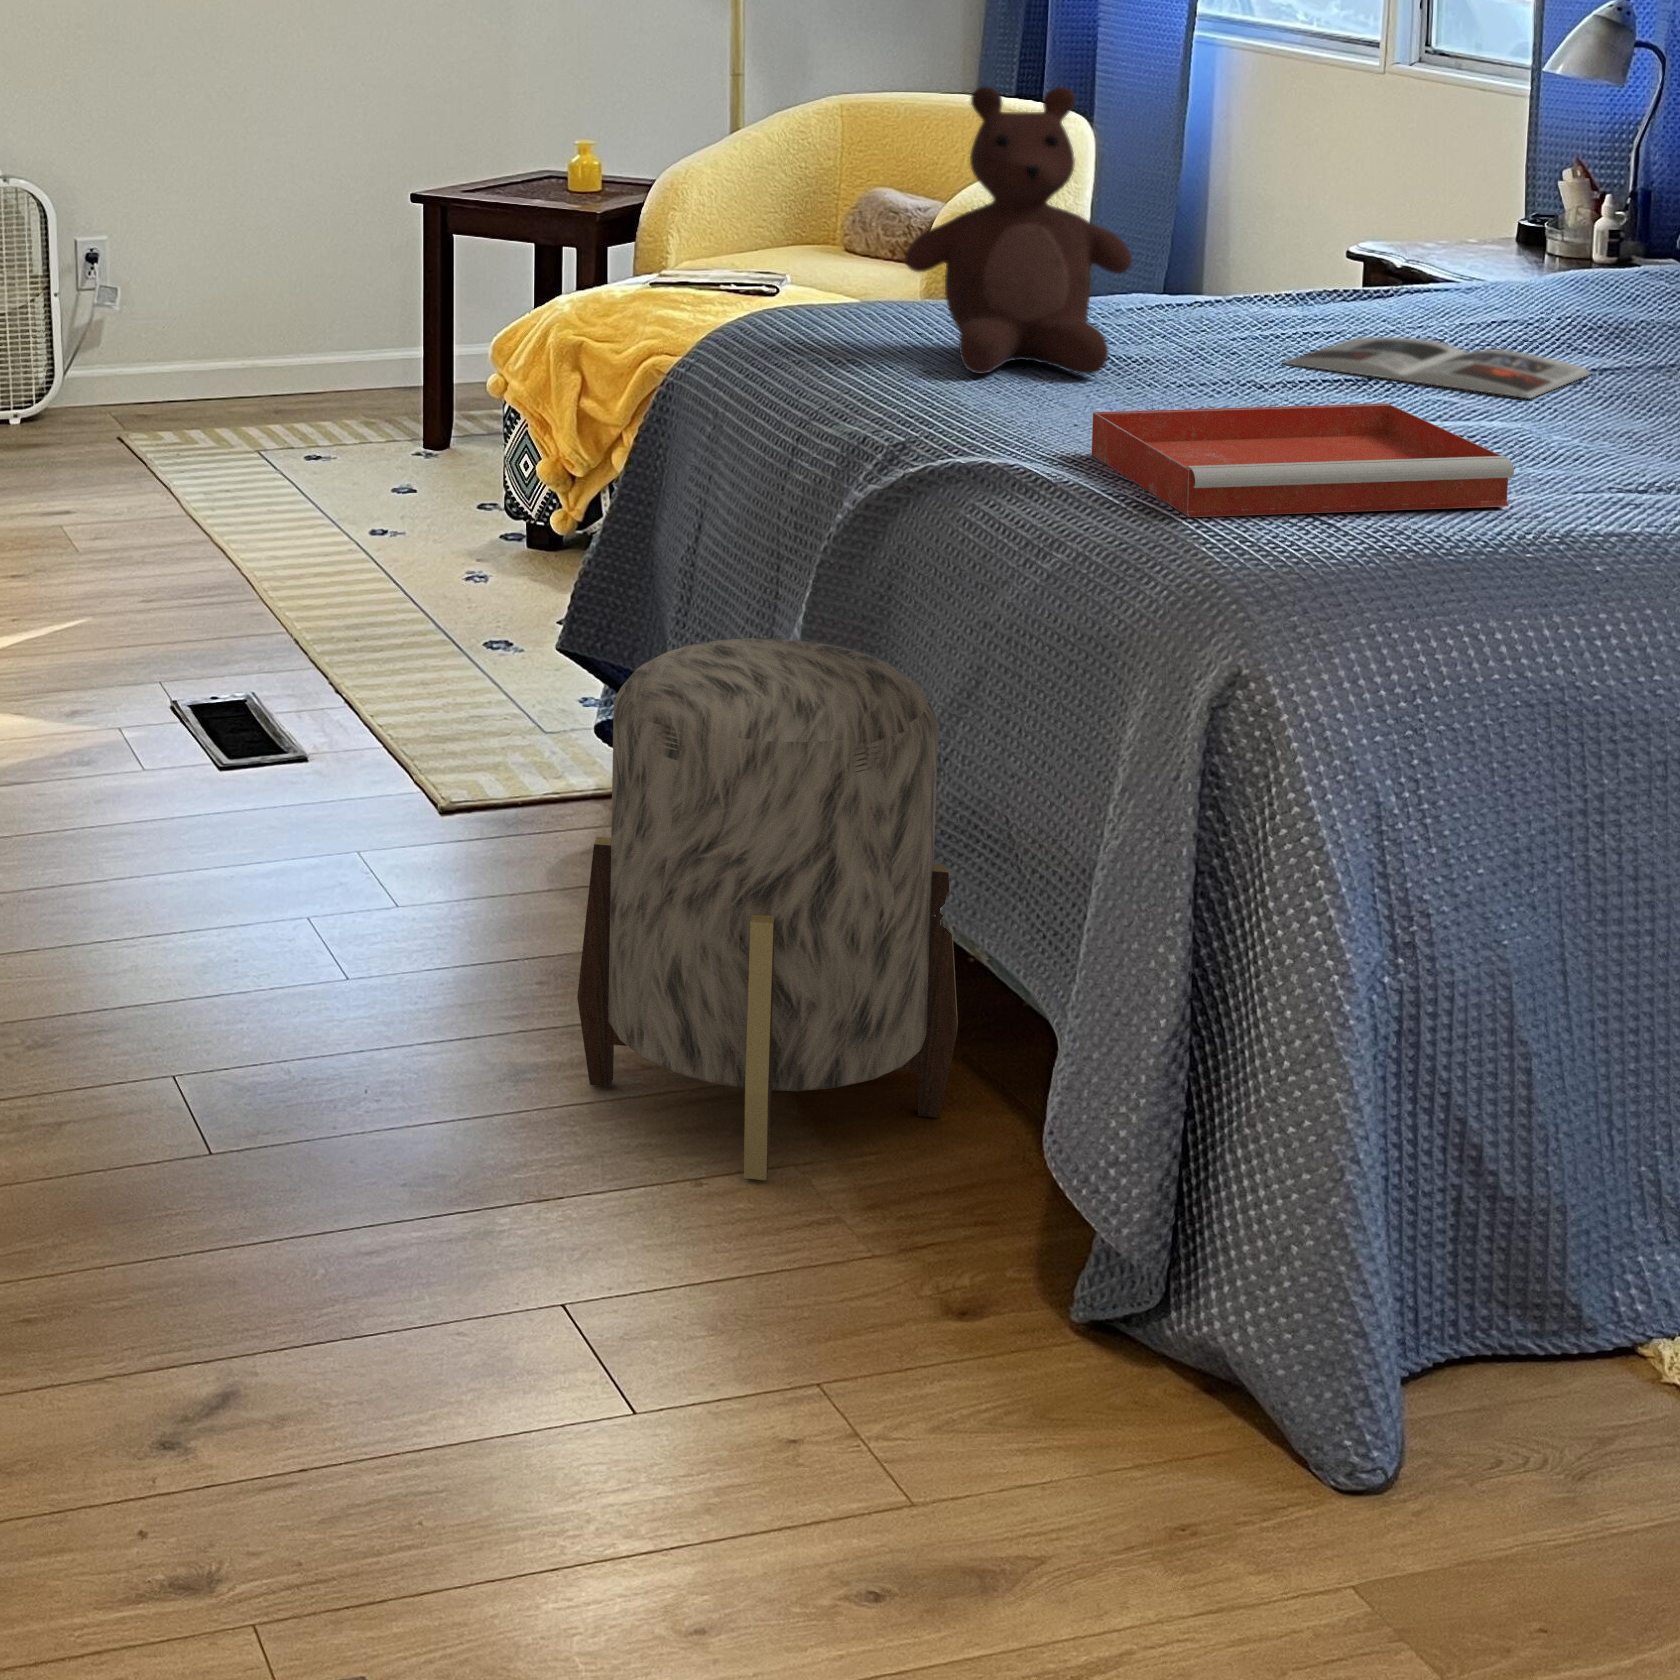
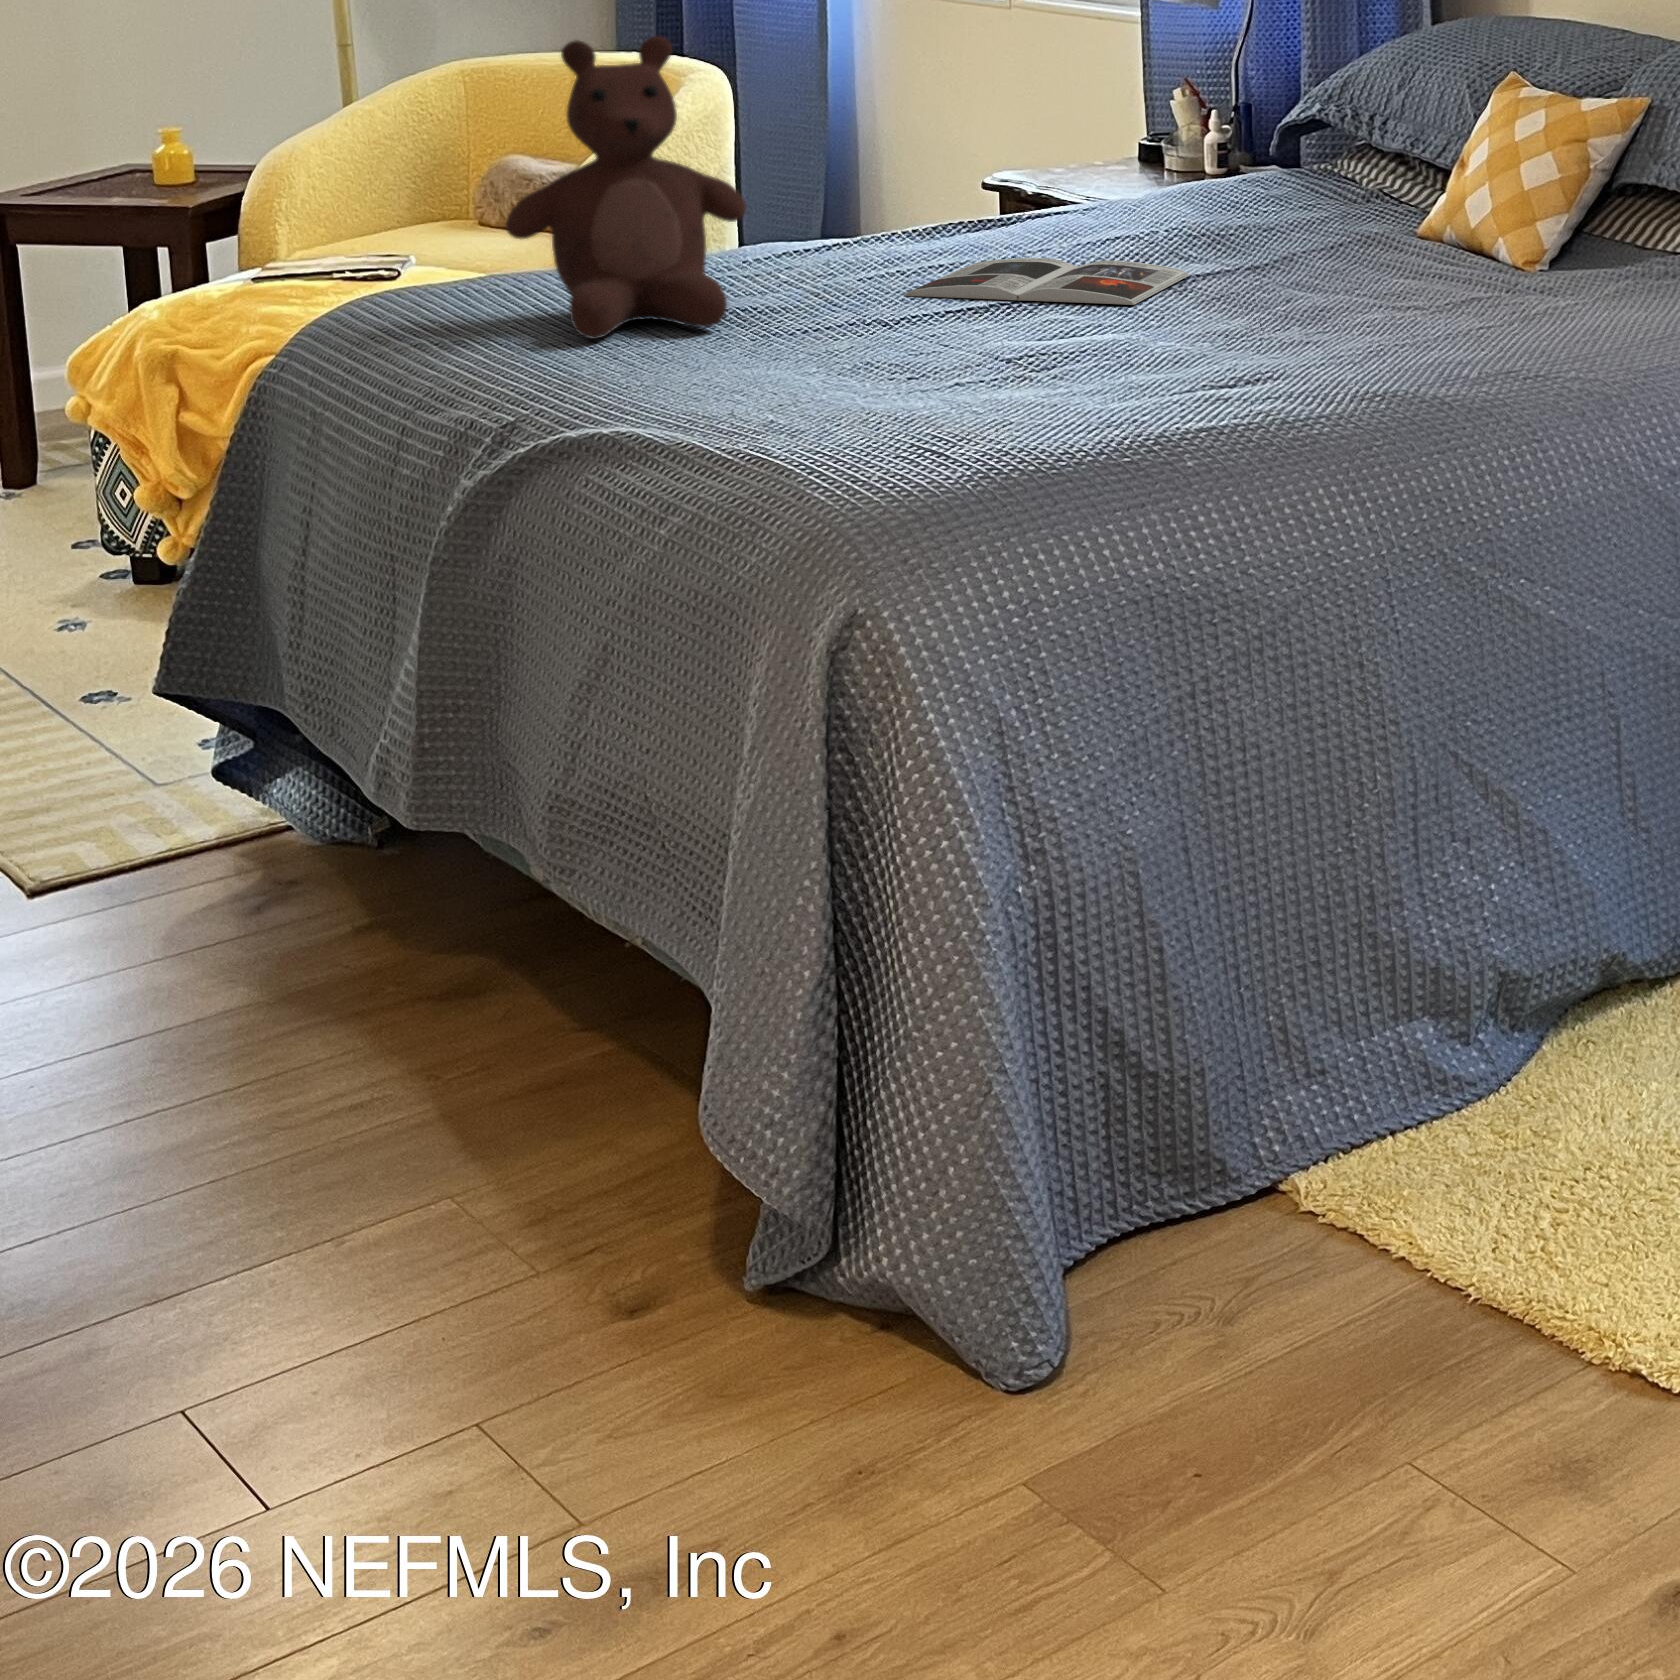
tray: present [1092,403,1514,517] -> none [704,325,1112,462]
ottoman: present [577,638,958,1180] -> none [180,646,616,1234]

